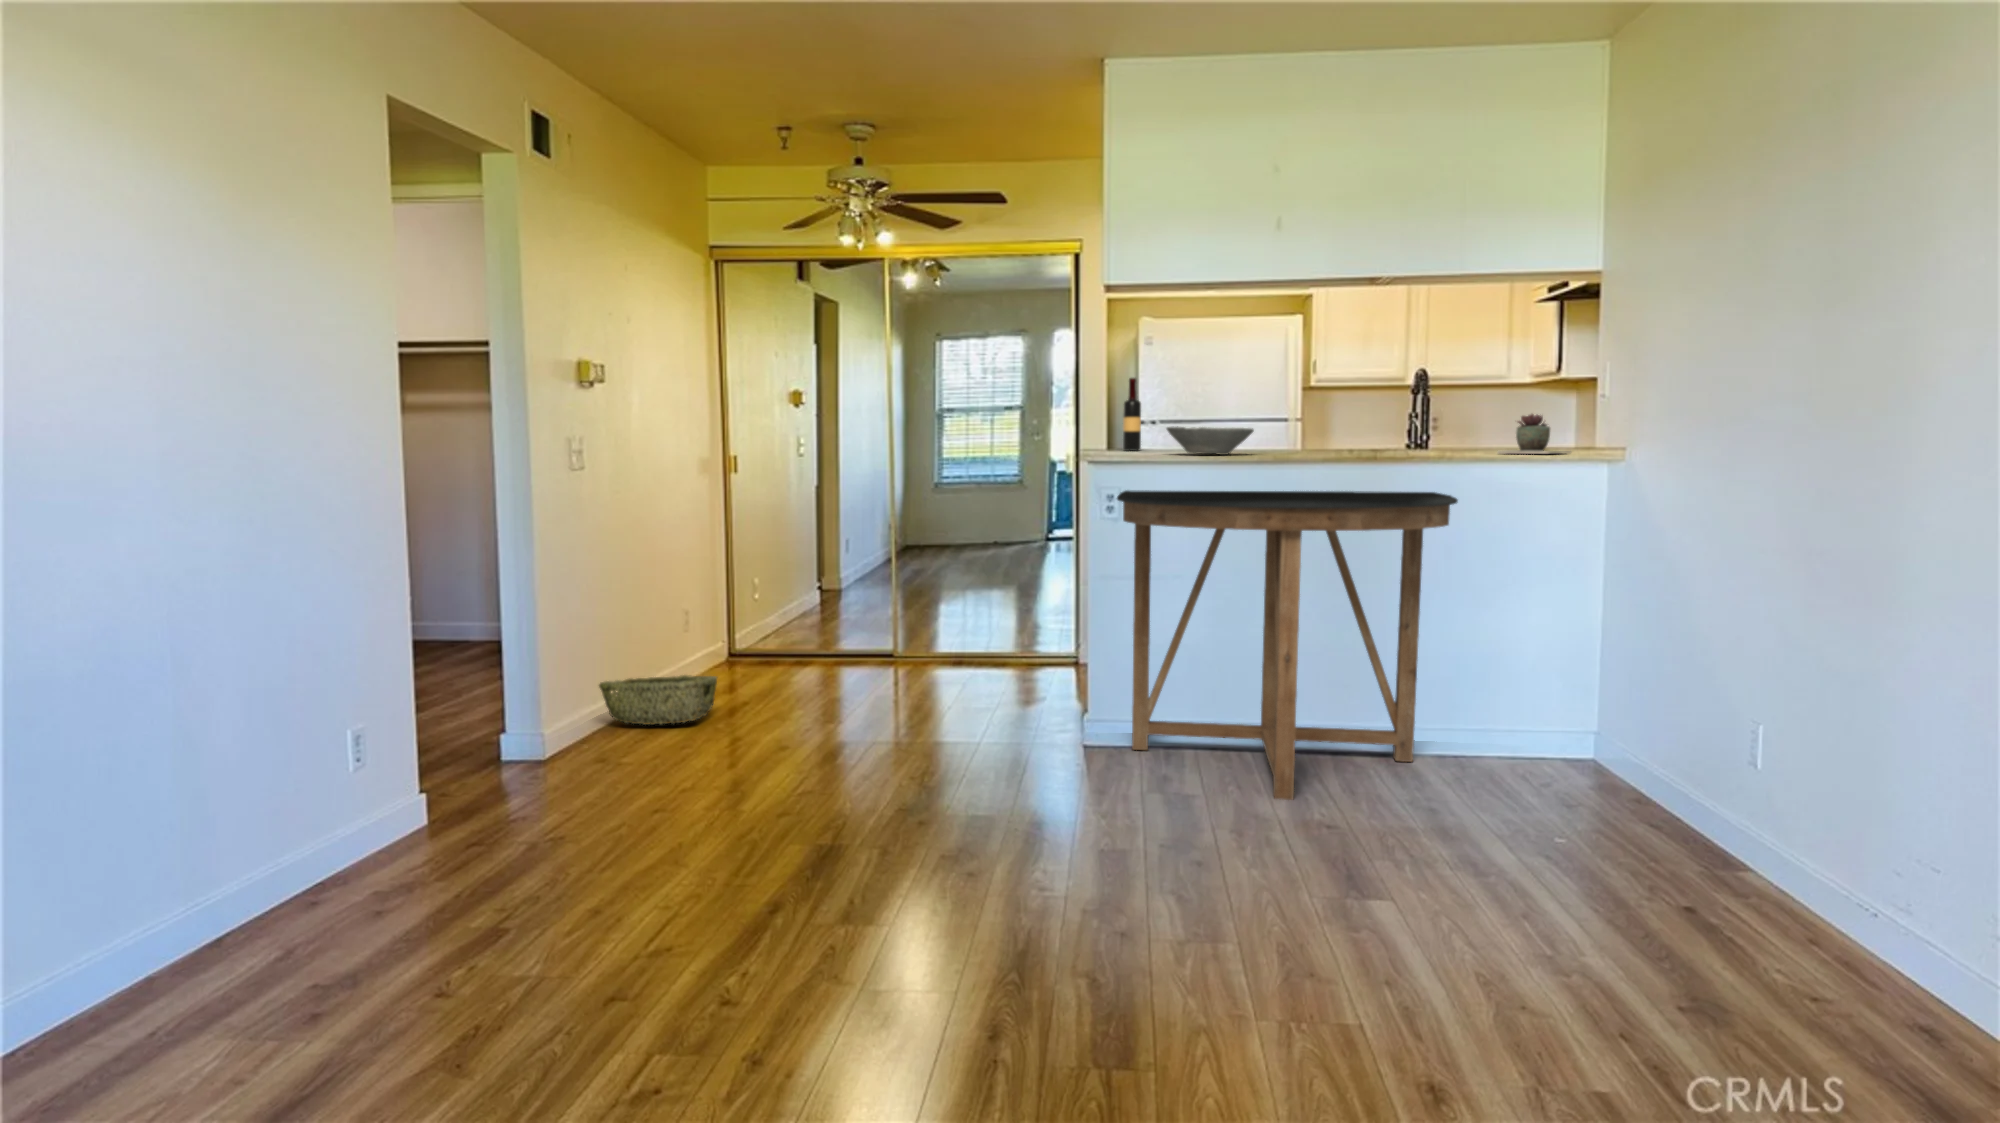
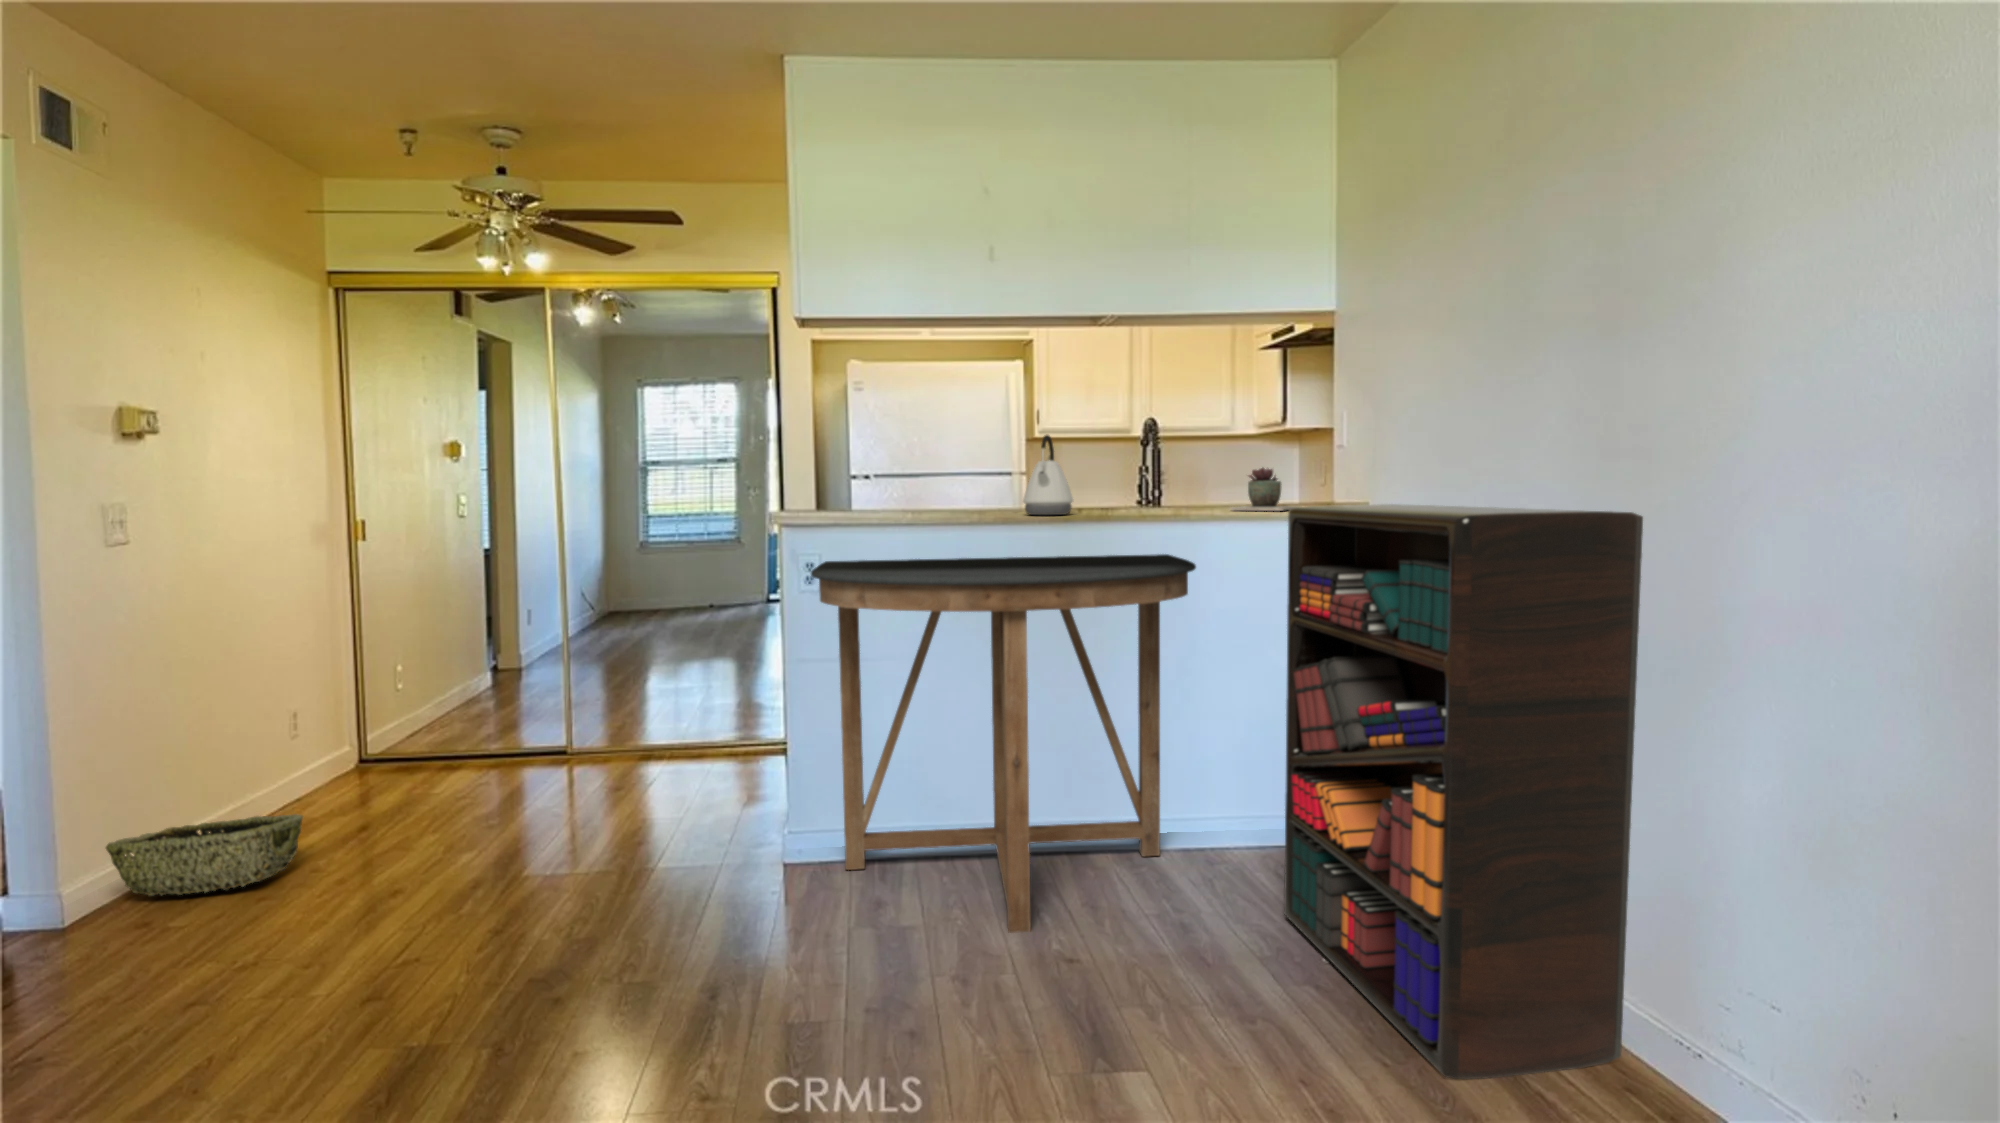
wine bottle: present [1123,378,1141,451] -> none [831,428,853,511]
kettle: none [1299,383,1345,455] -> present [1023,435,1073,515]
bowl: present [1166,426,1254,455] -> none [872,485,973,516]
bookshelf: none [1525,447,1865,922] -> present [1284,504,1643,1079]

